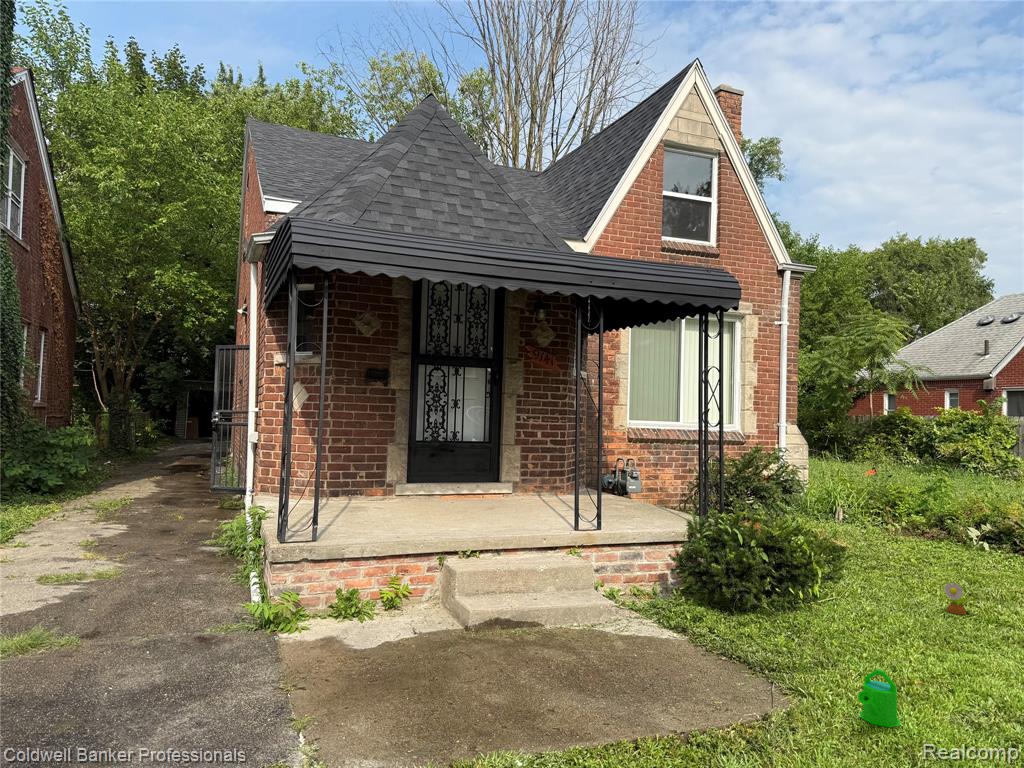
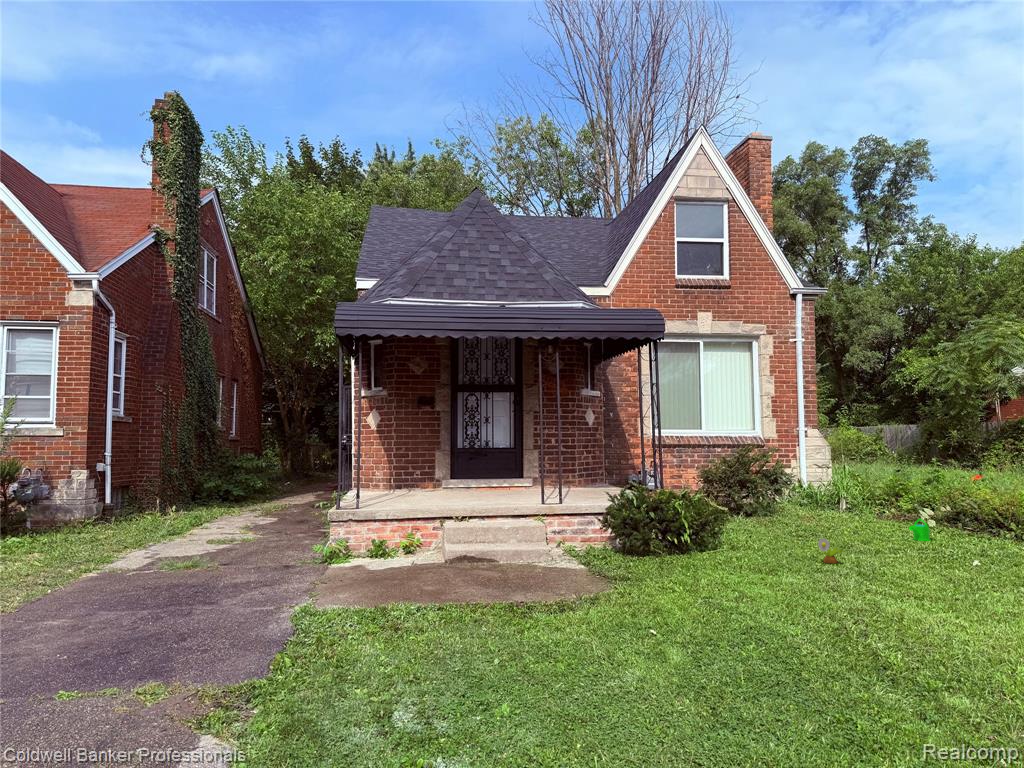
watering can: present [858,669,901,727] -> present [909,518,930,541]

